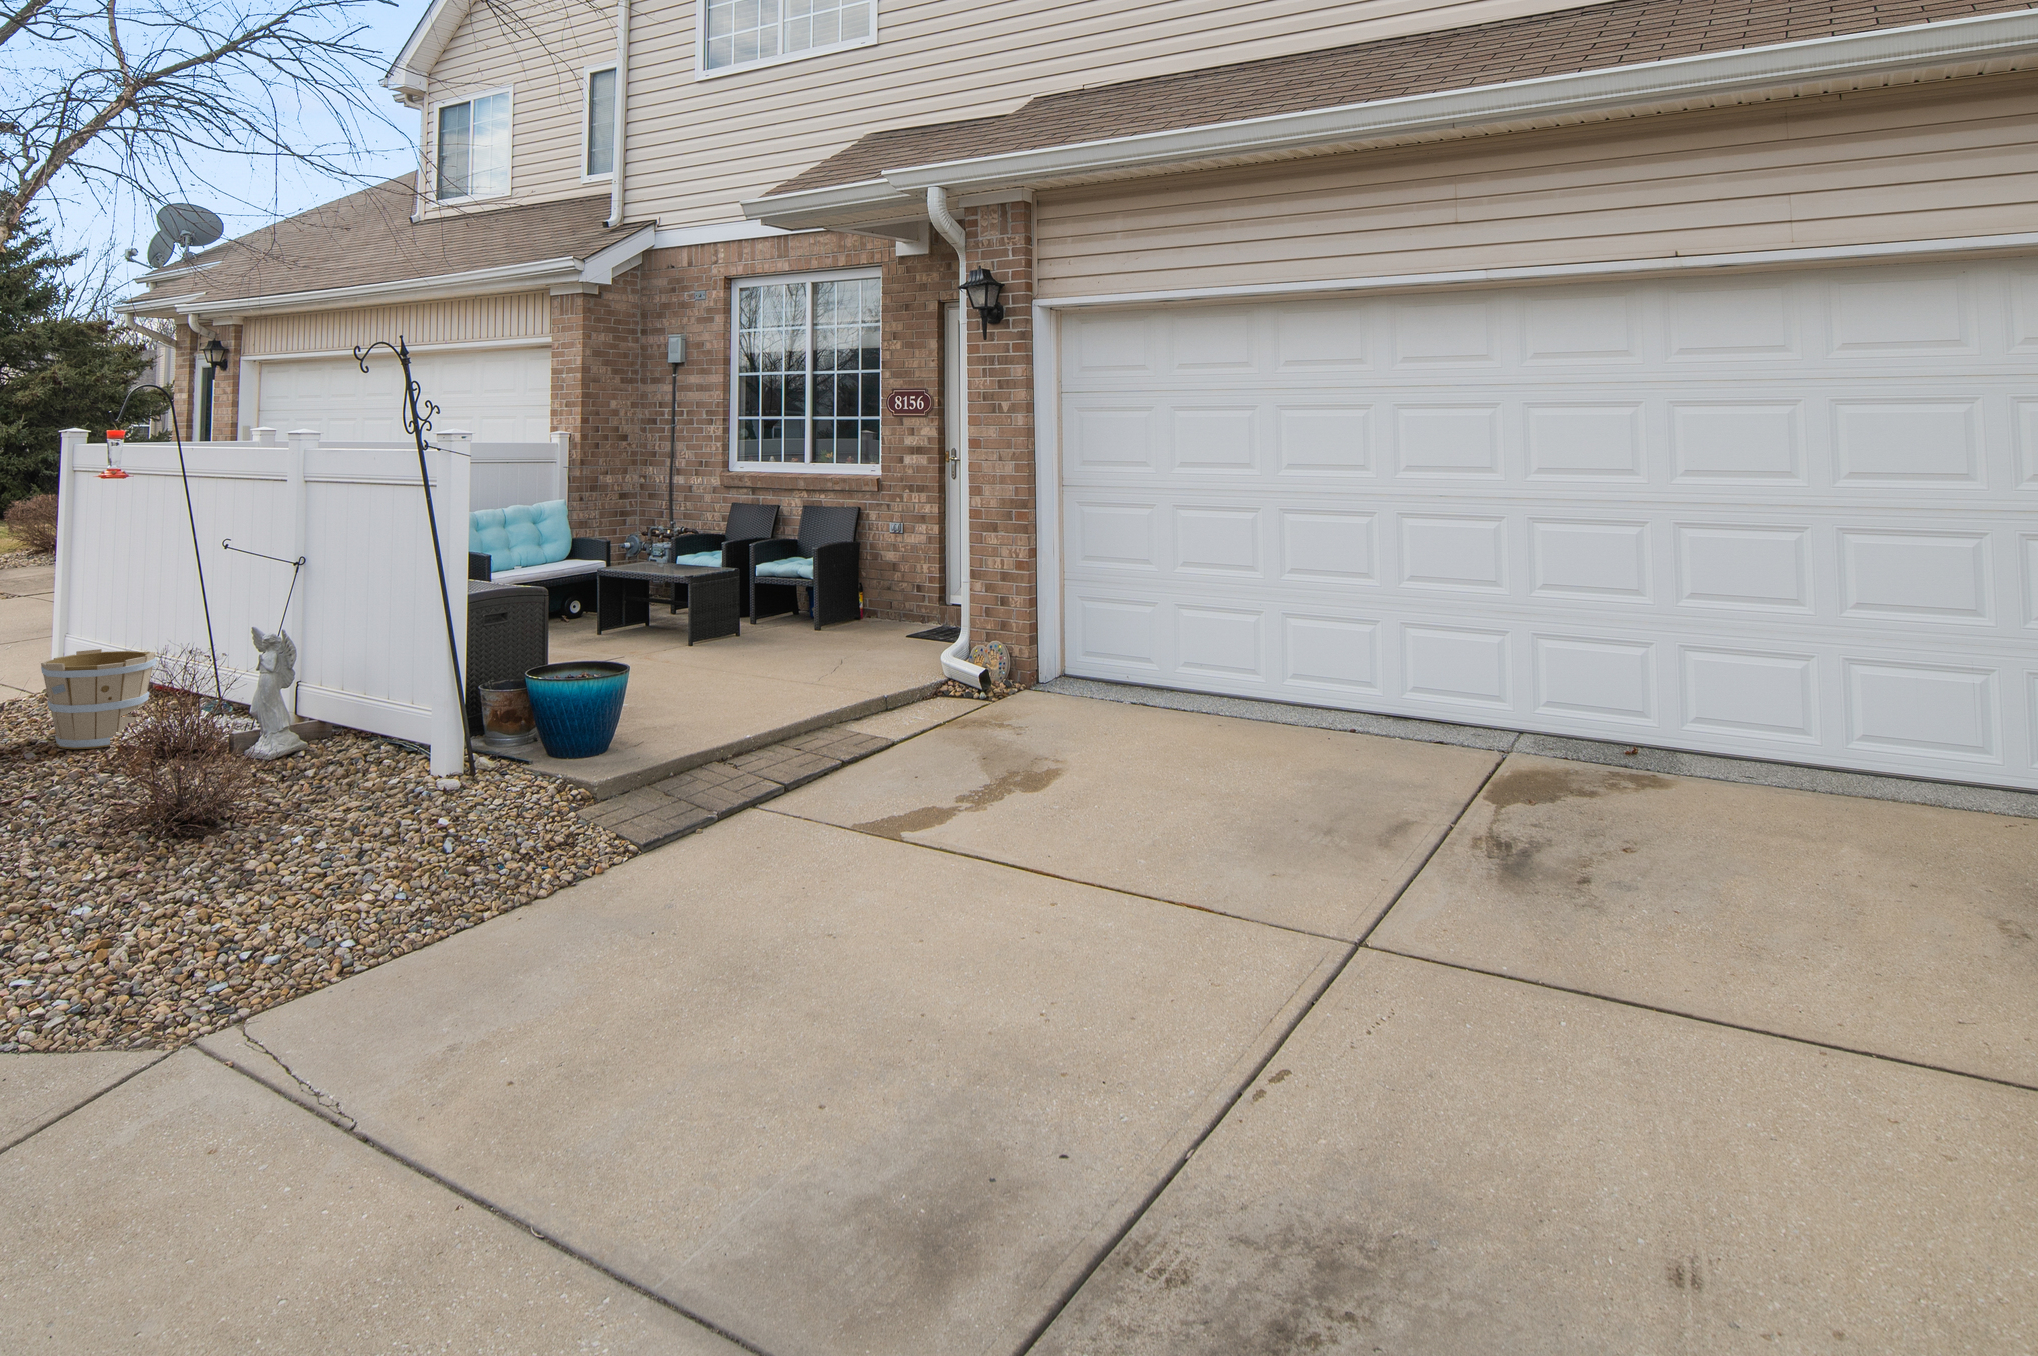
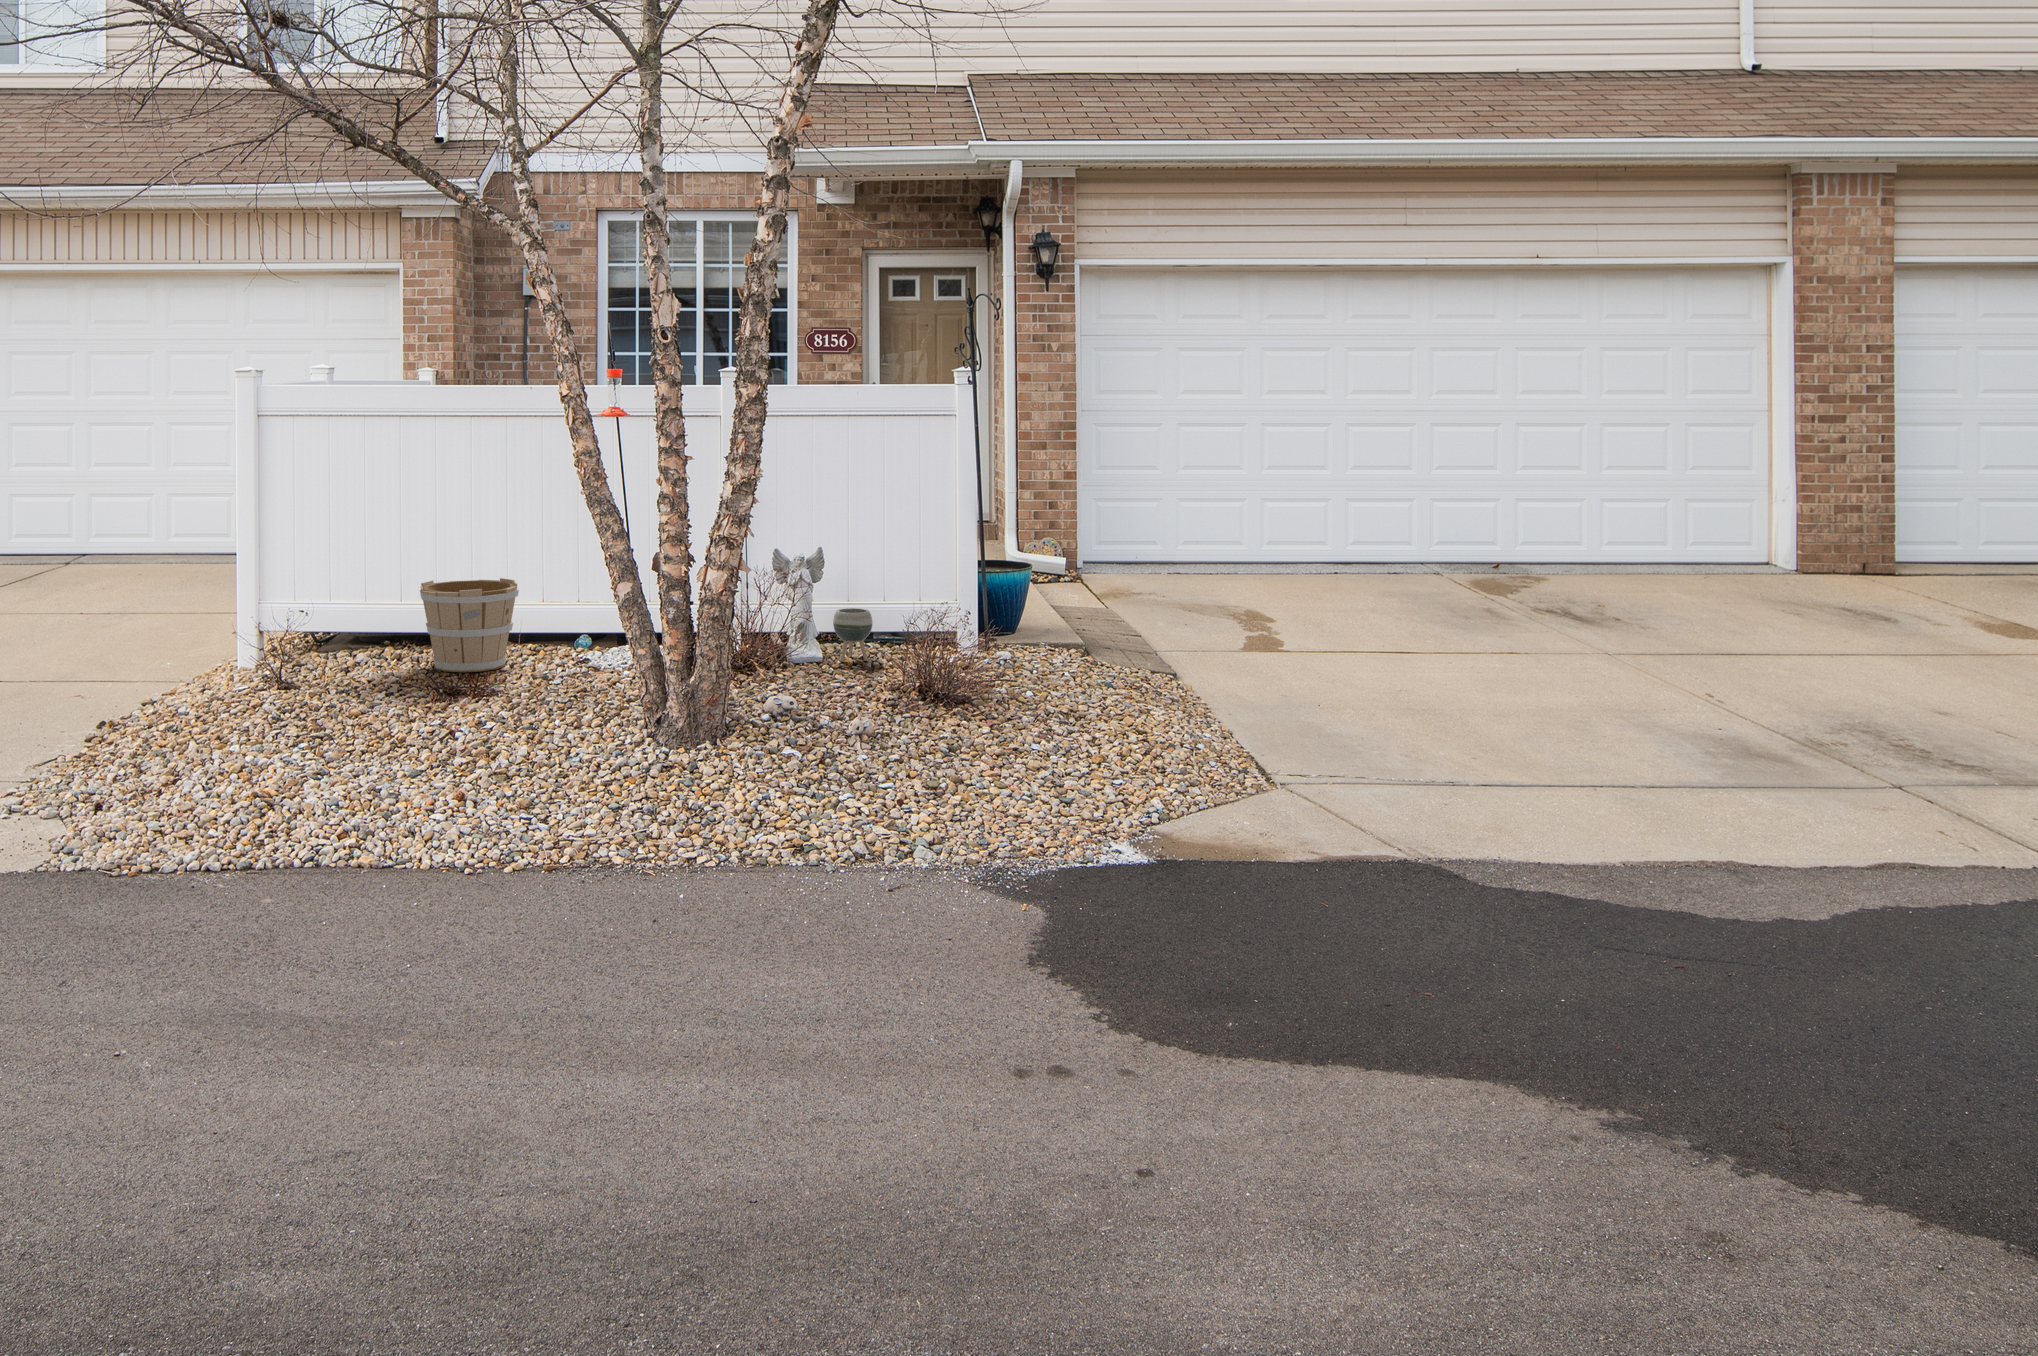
planter: none [351,722,401,790] -> present [833,608,872,661]

